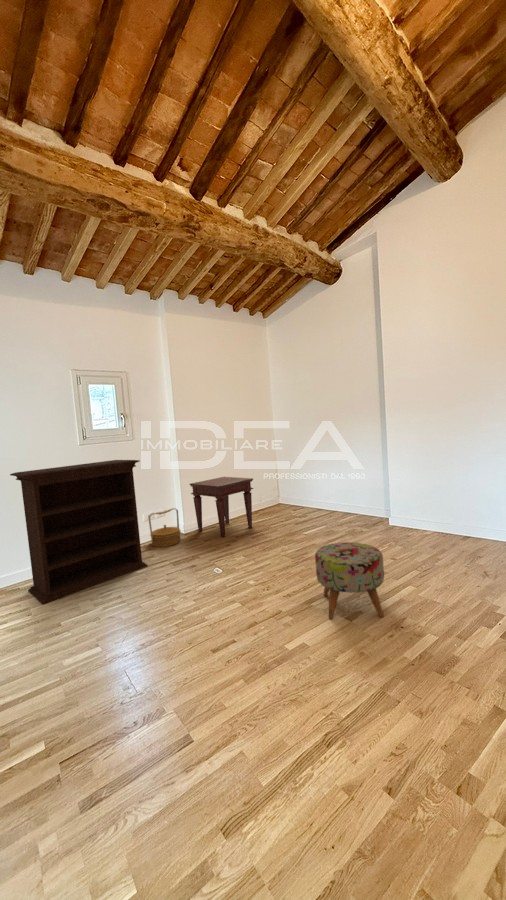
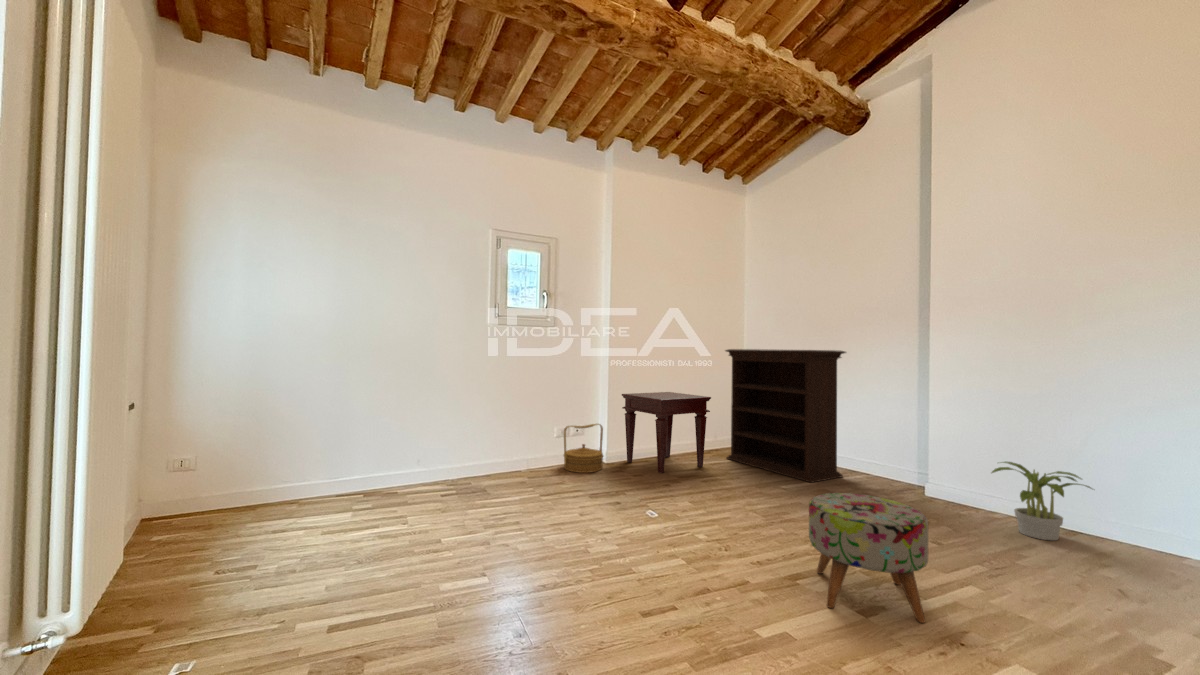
bookshelf: present [10,460,147,604] -> present [726,349,846,483]
potted plant: none [422,502,476,547] -> present [992,462,1092,540]

